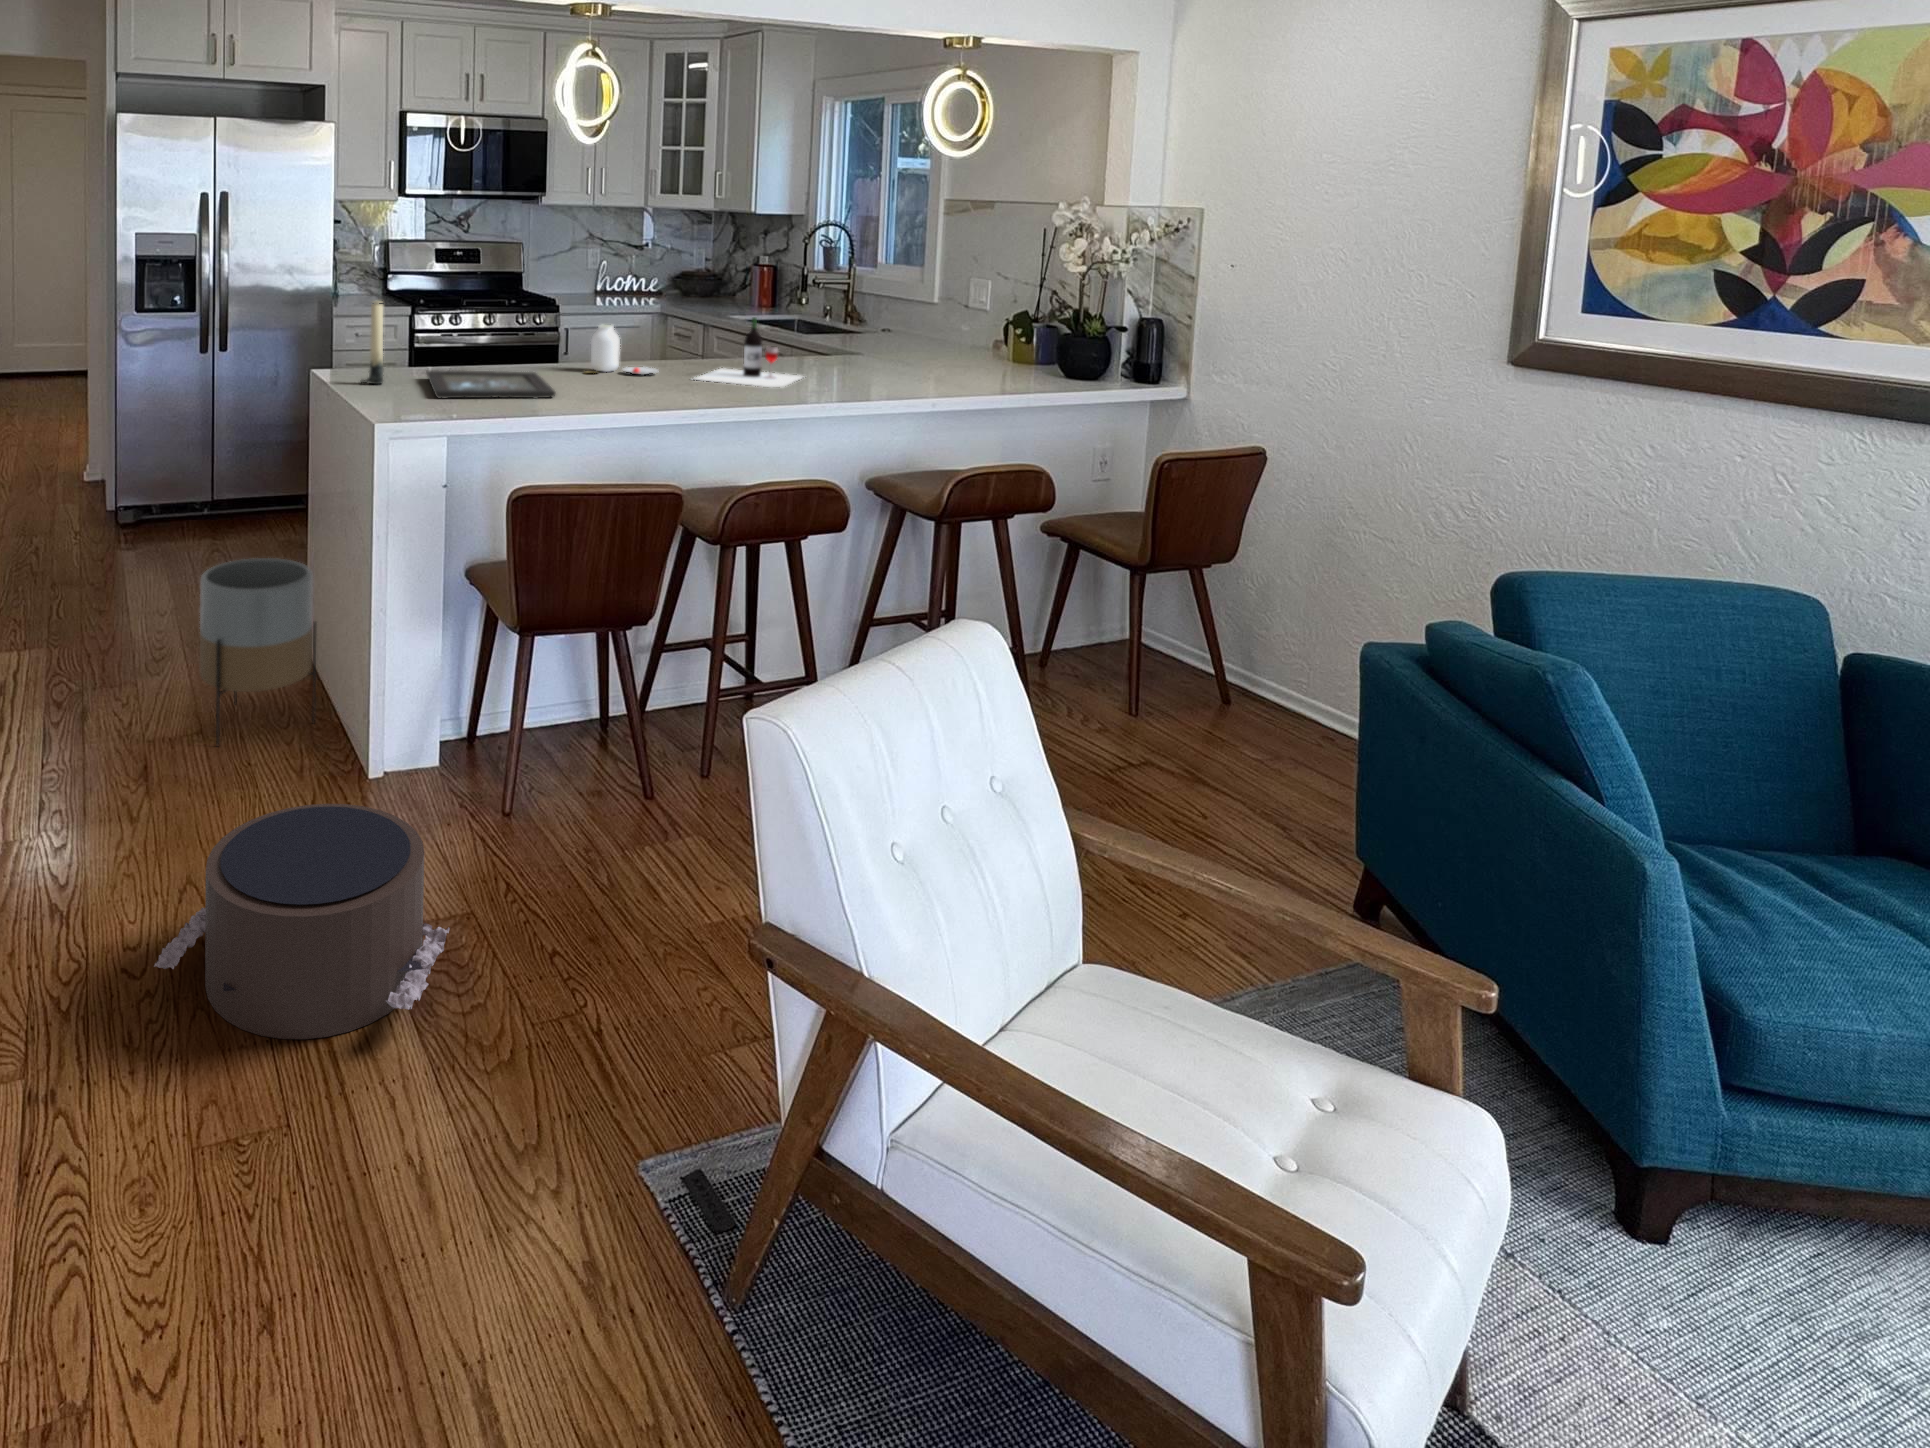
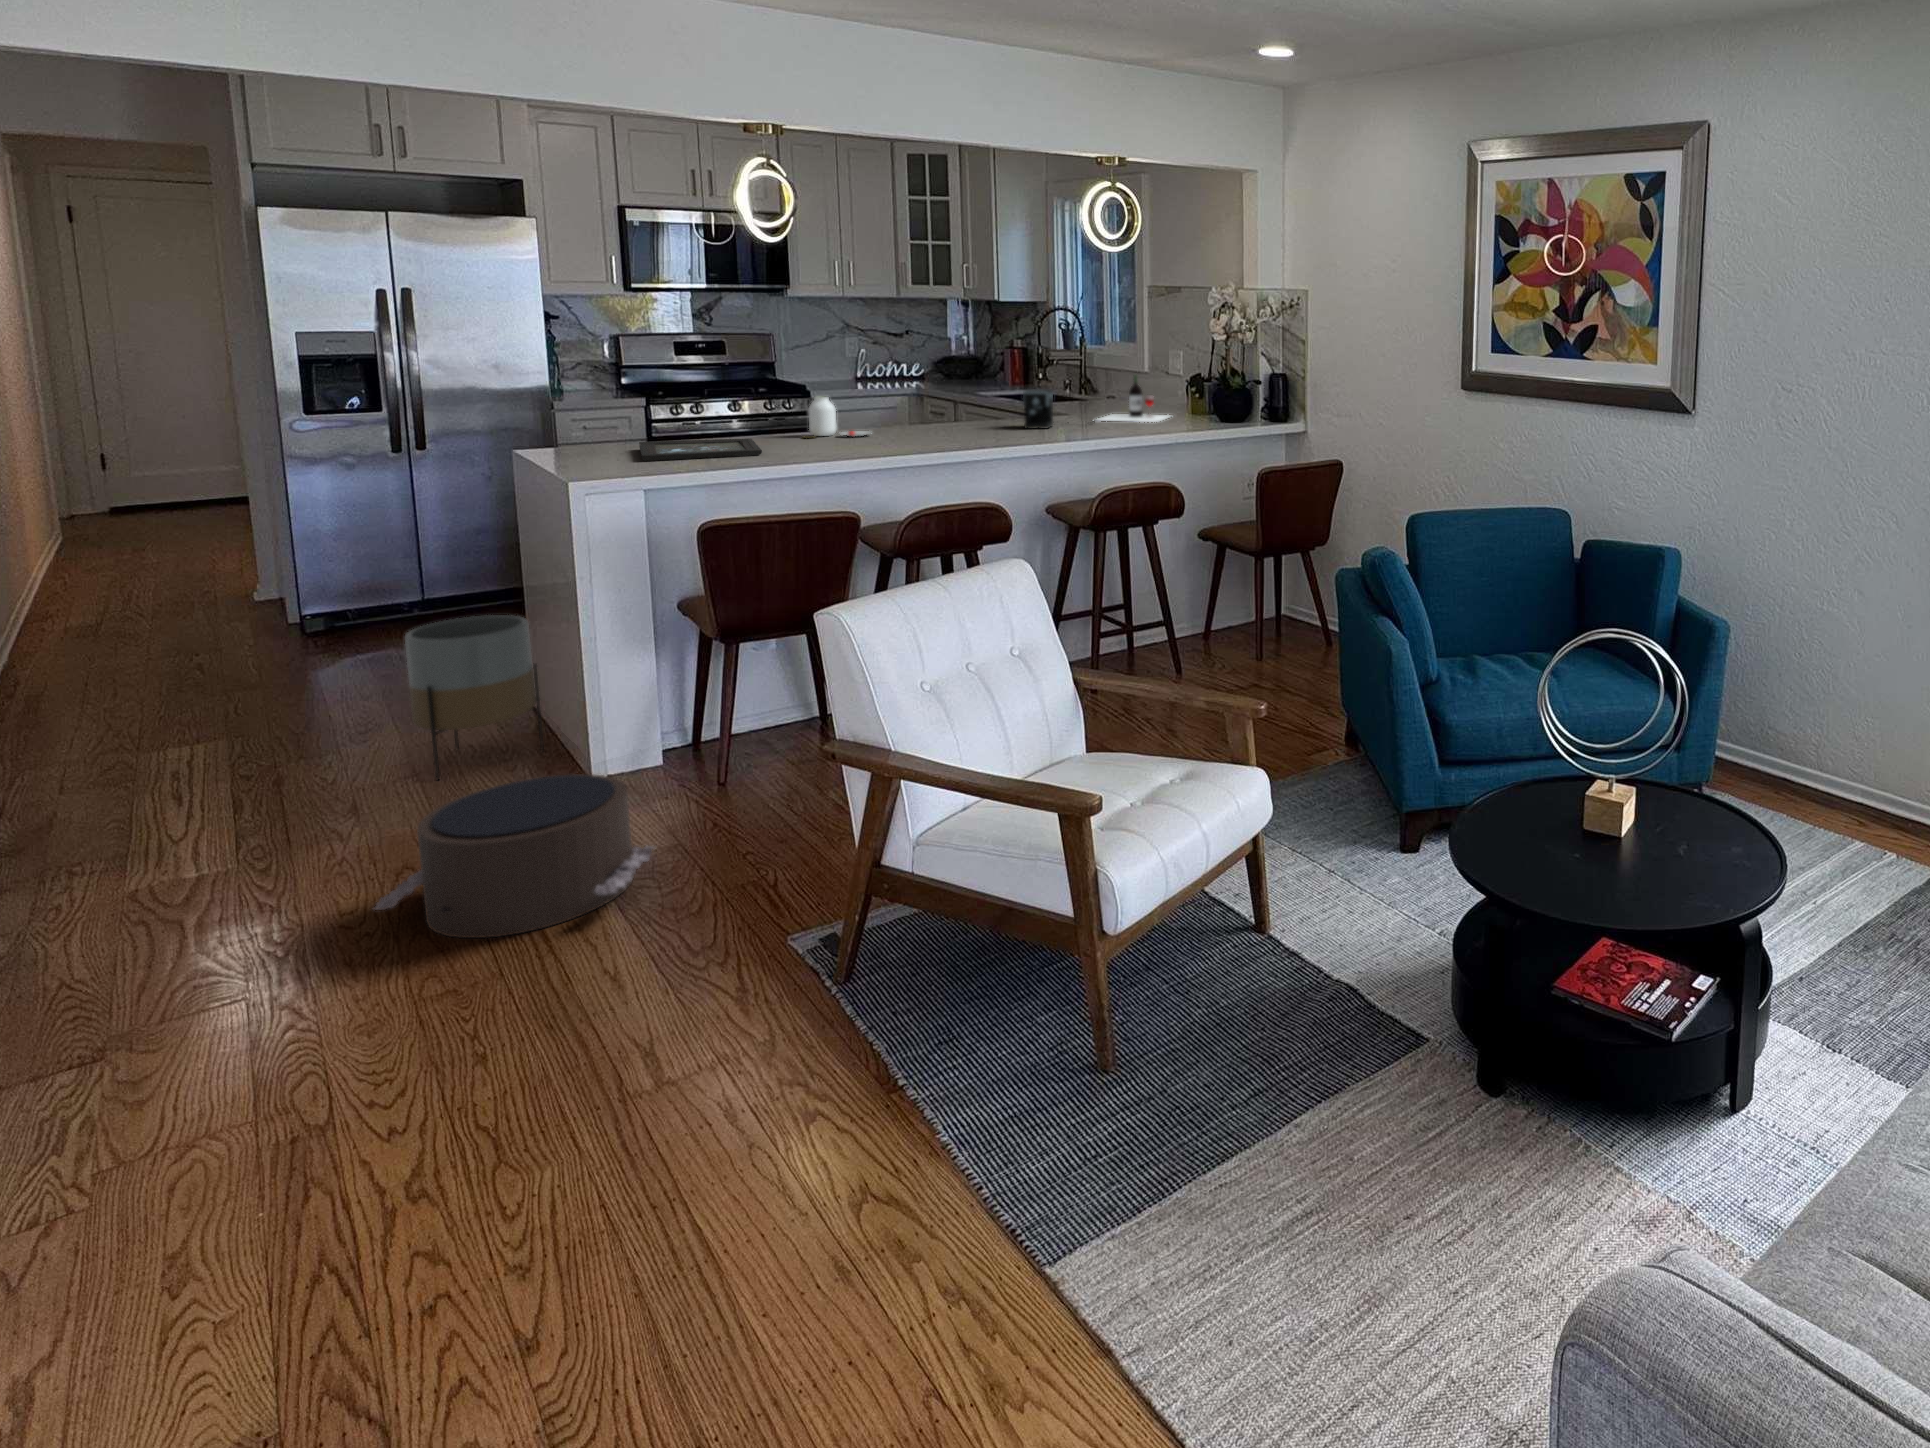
candle: present [360,301,383,384] -> none [567,381,593,456]
wine bottle: present [695,317,803,387] -> present [1097,376,1170,422]
coffee maker: none [825,325,907,376] -> present [1023,389,1054,429]

